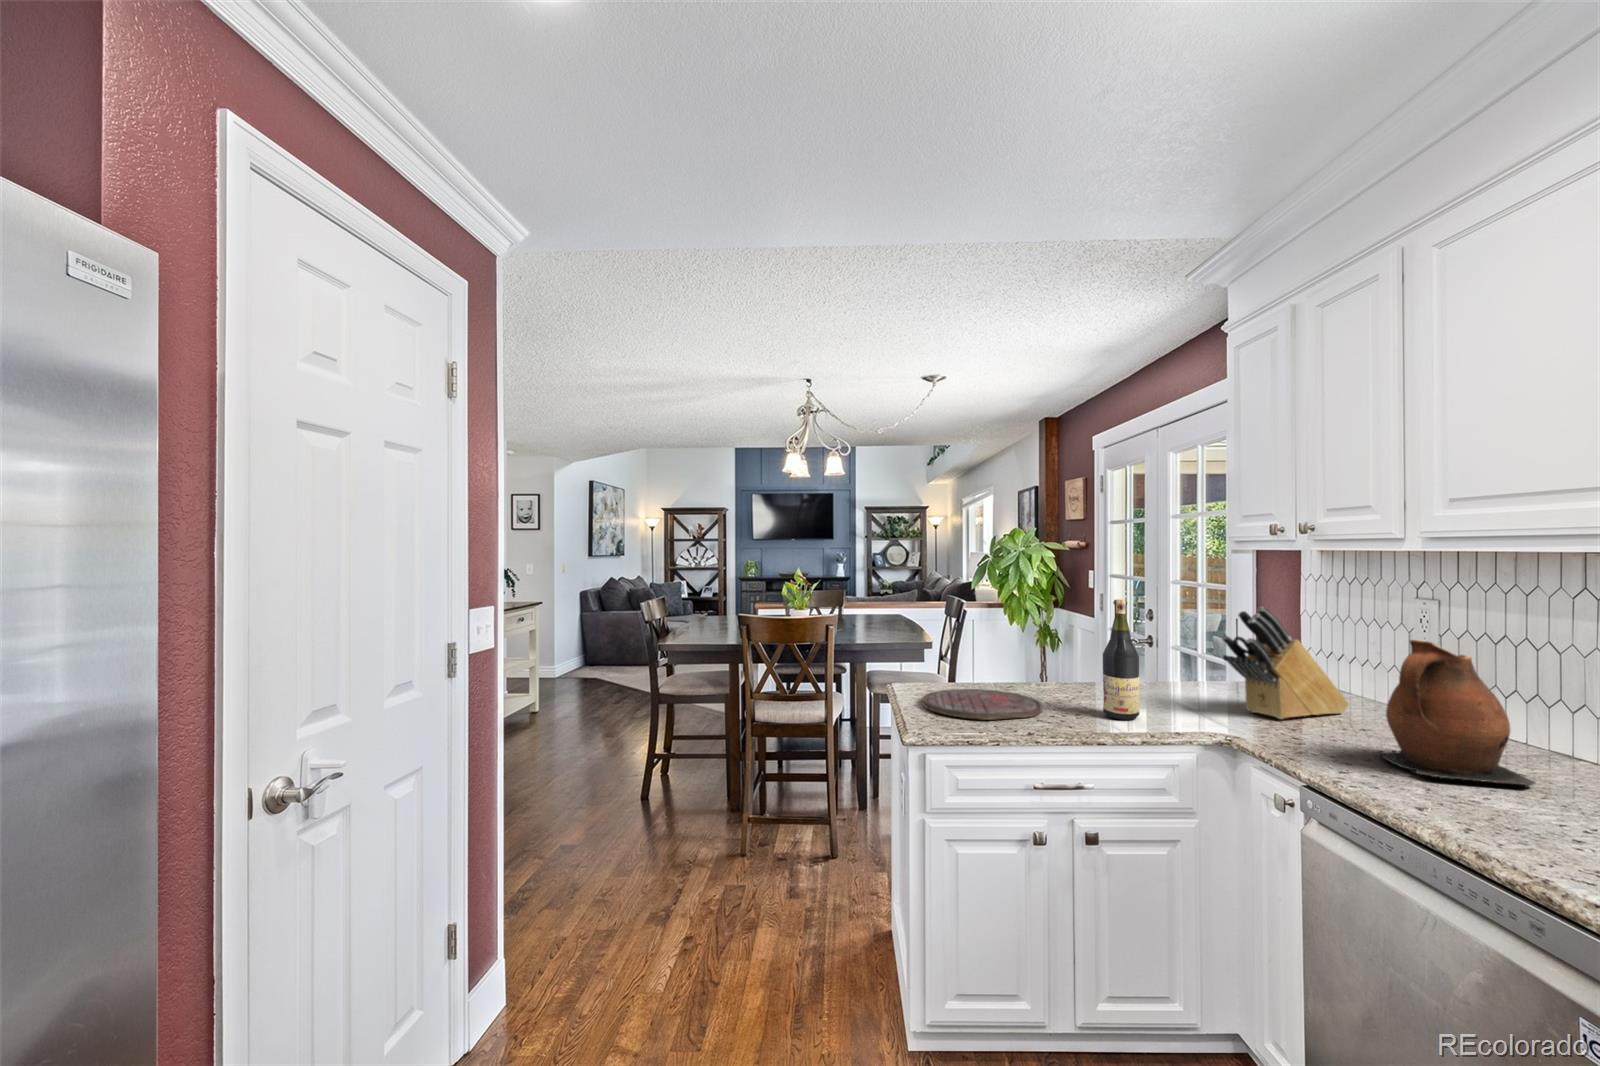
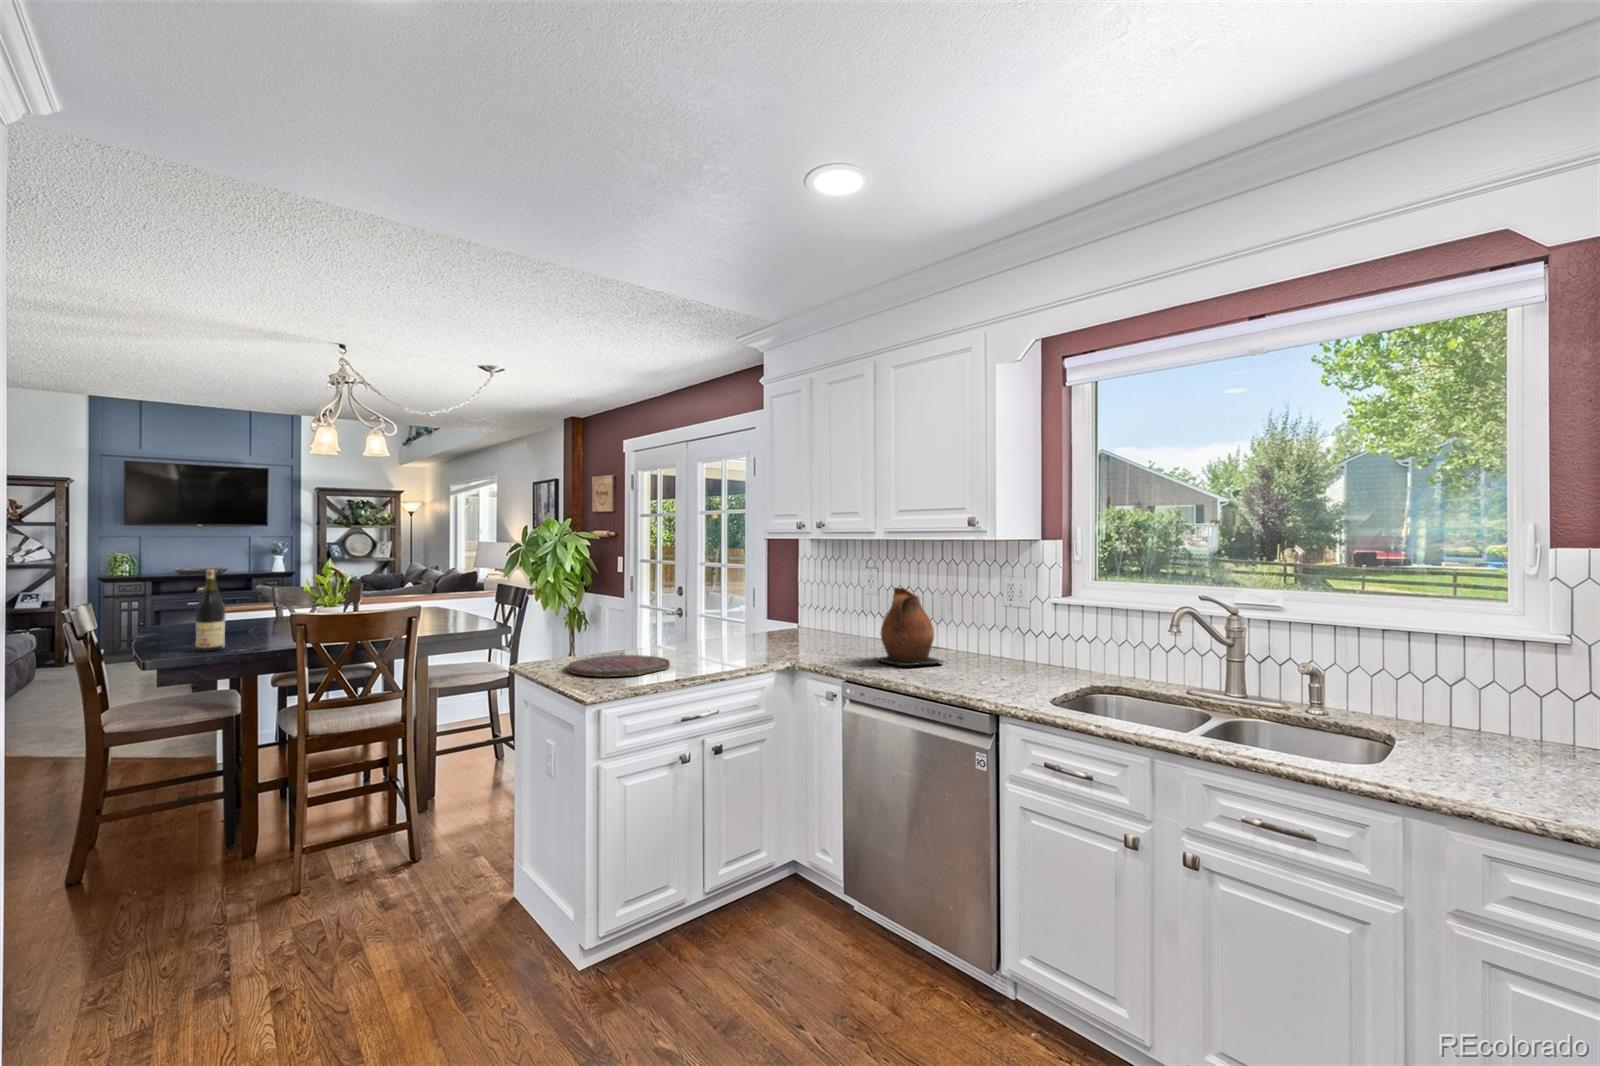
wine bottle: present [1103,600,1140,720] -> present [195,569,225,652]
knife block: present [1222,607,1349,719] -> none [783,574,846,649]

